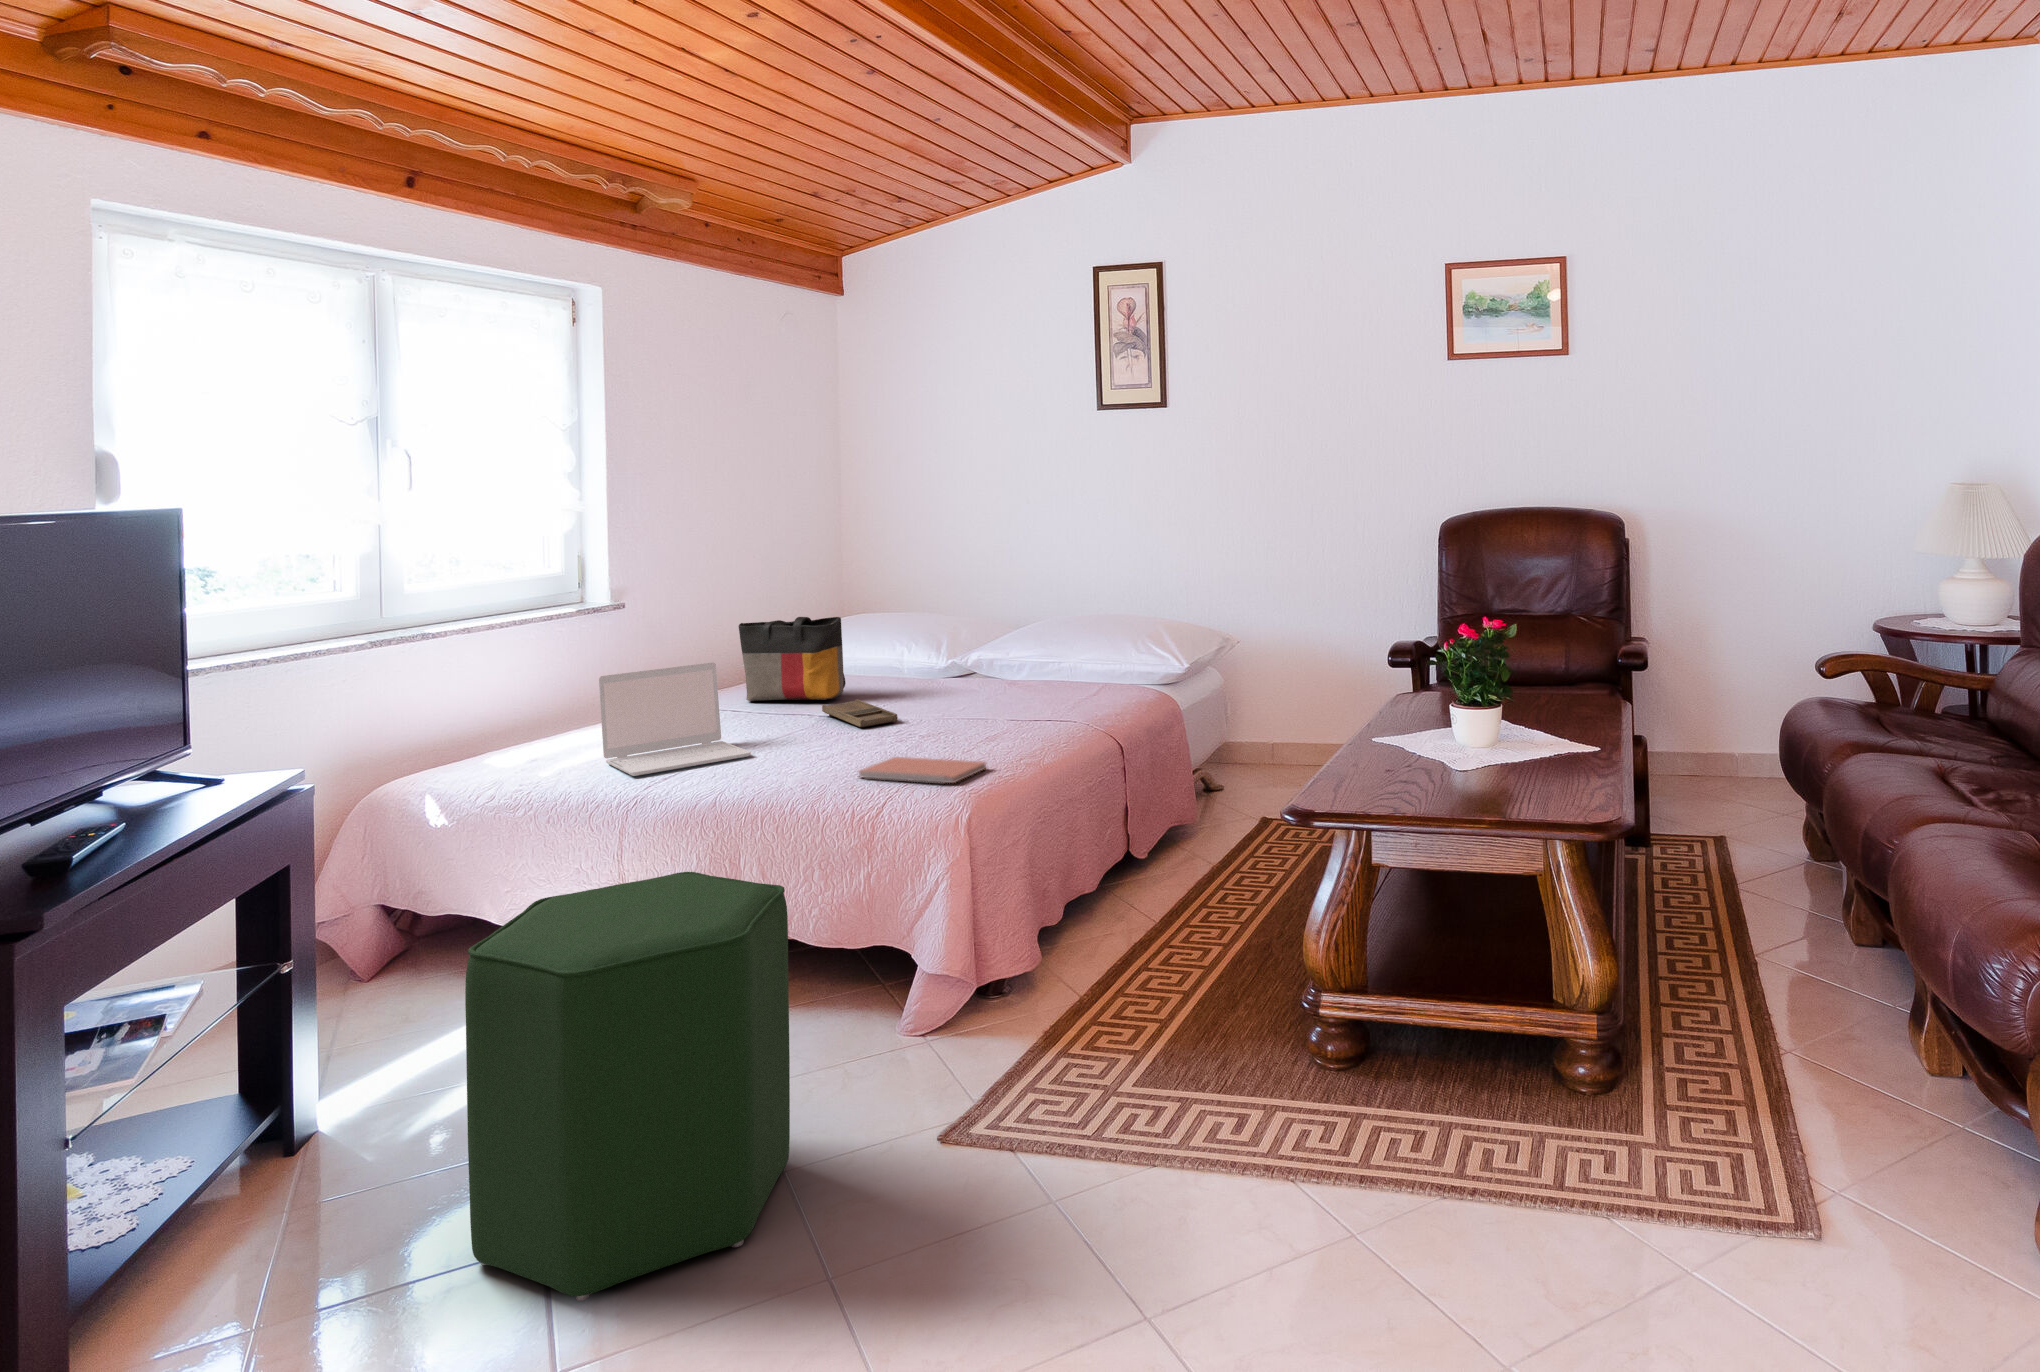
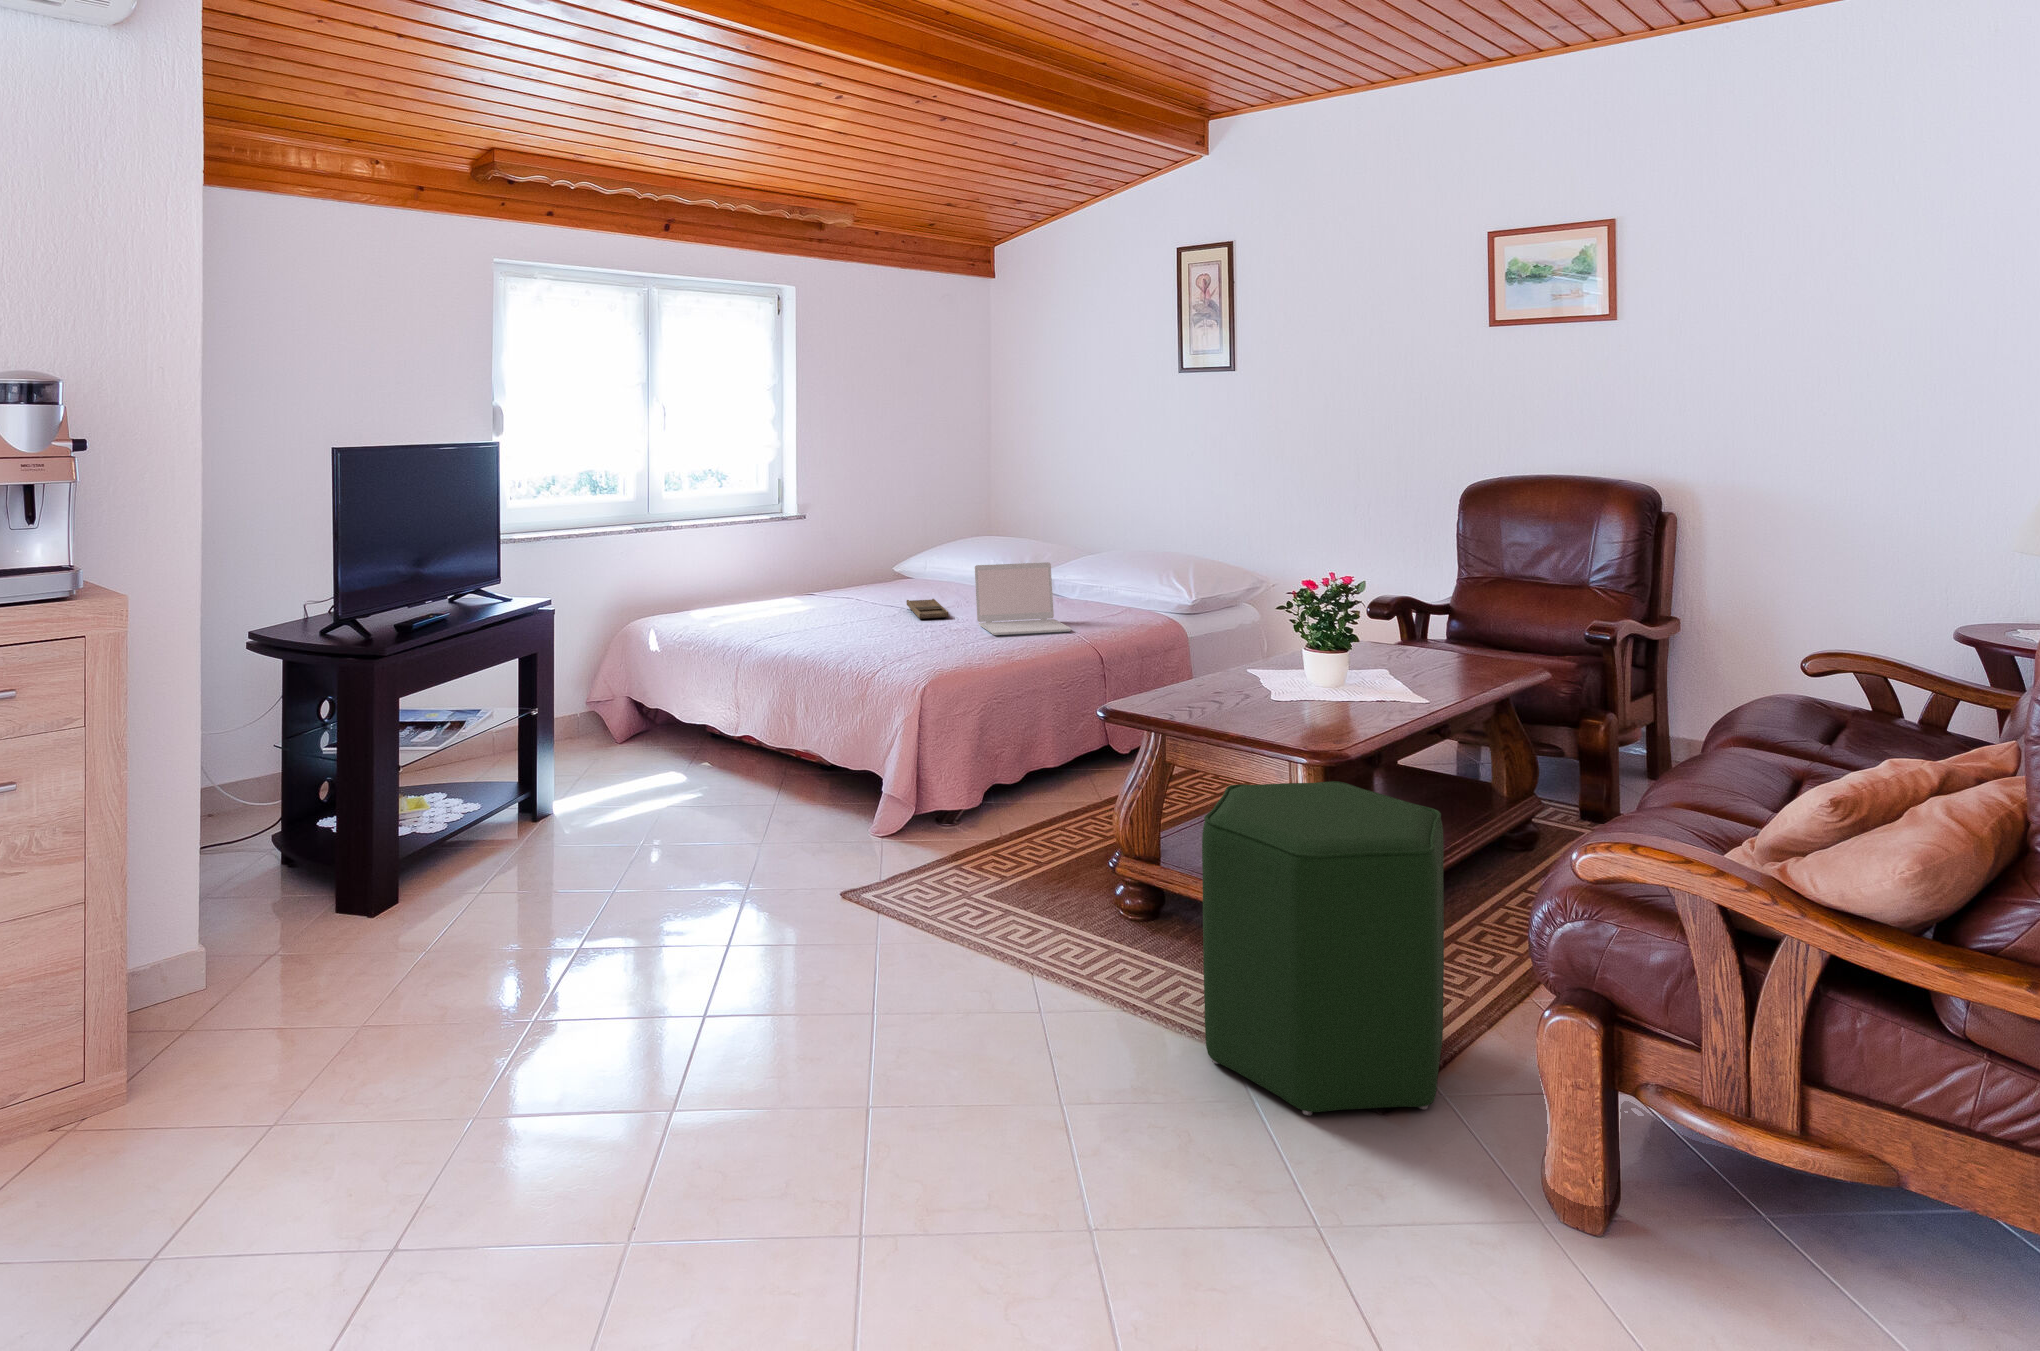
tote bag: present [739,617,846,701] -> none [867,534,940,597]
laptop: present [599,663,751,776] -> present [975,562,1072,635]
notebook: present [859,757,986,783] -> none [878,641,966,663]
ottoman: present [465,872,790,1301] -> present [1202,781,1444,1116]

